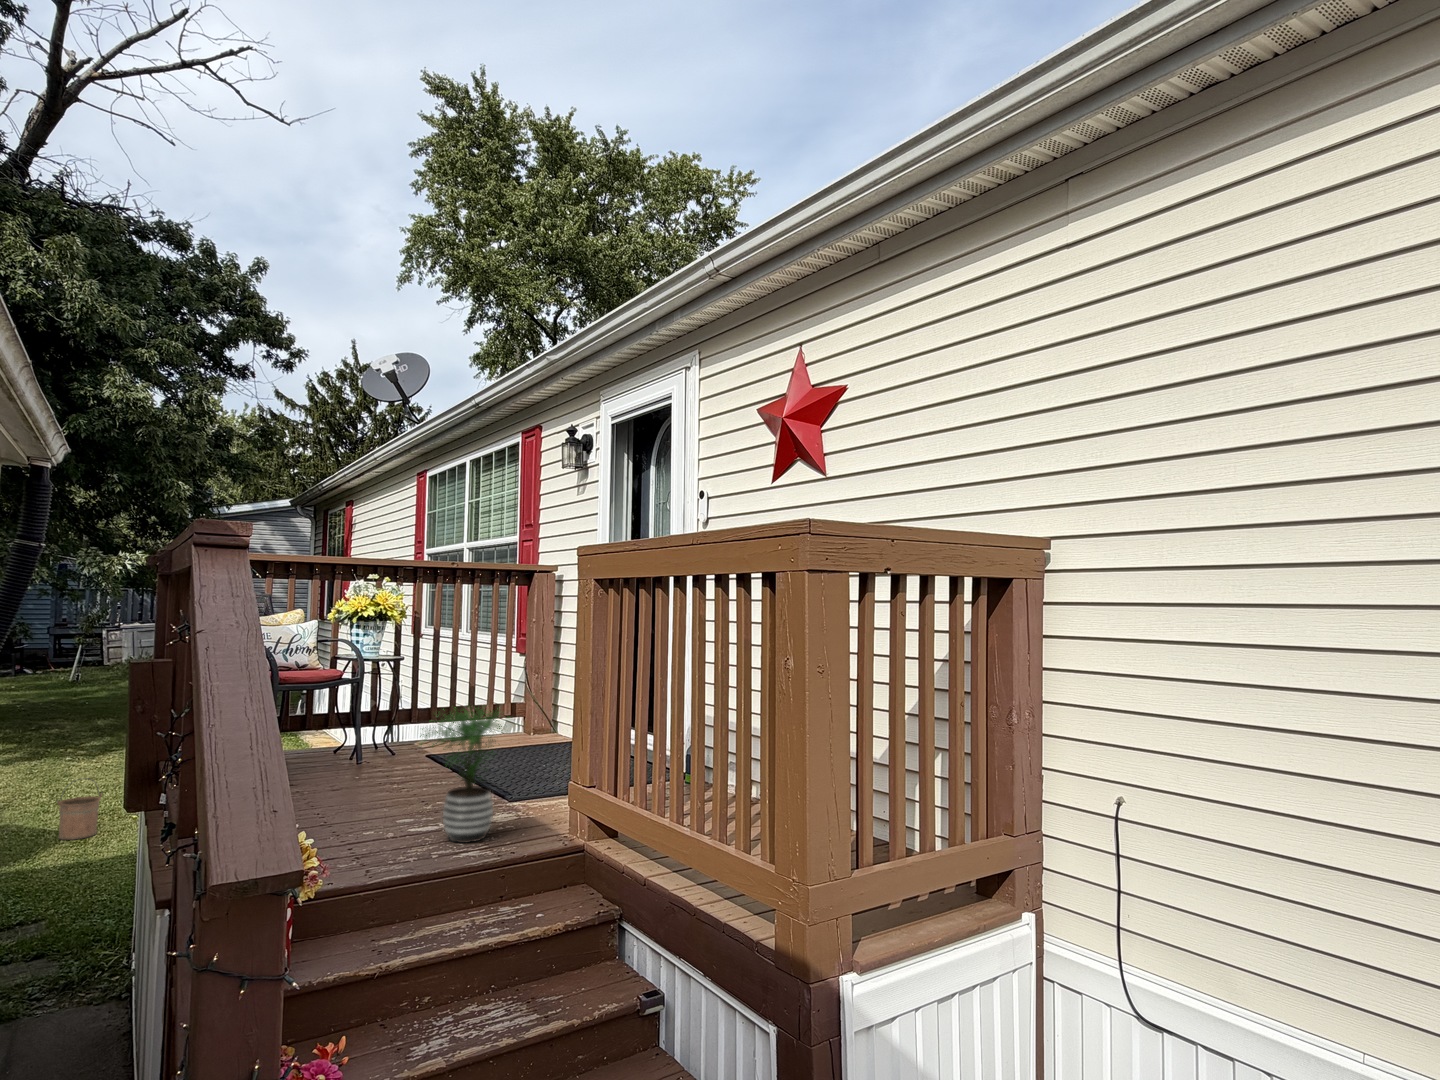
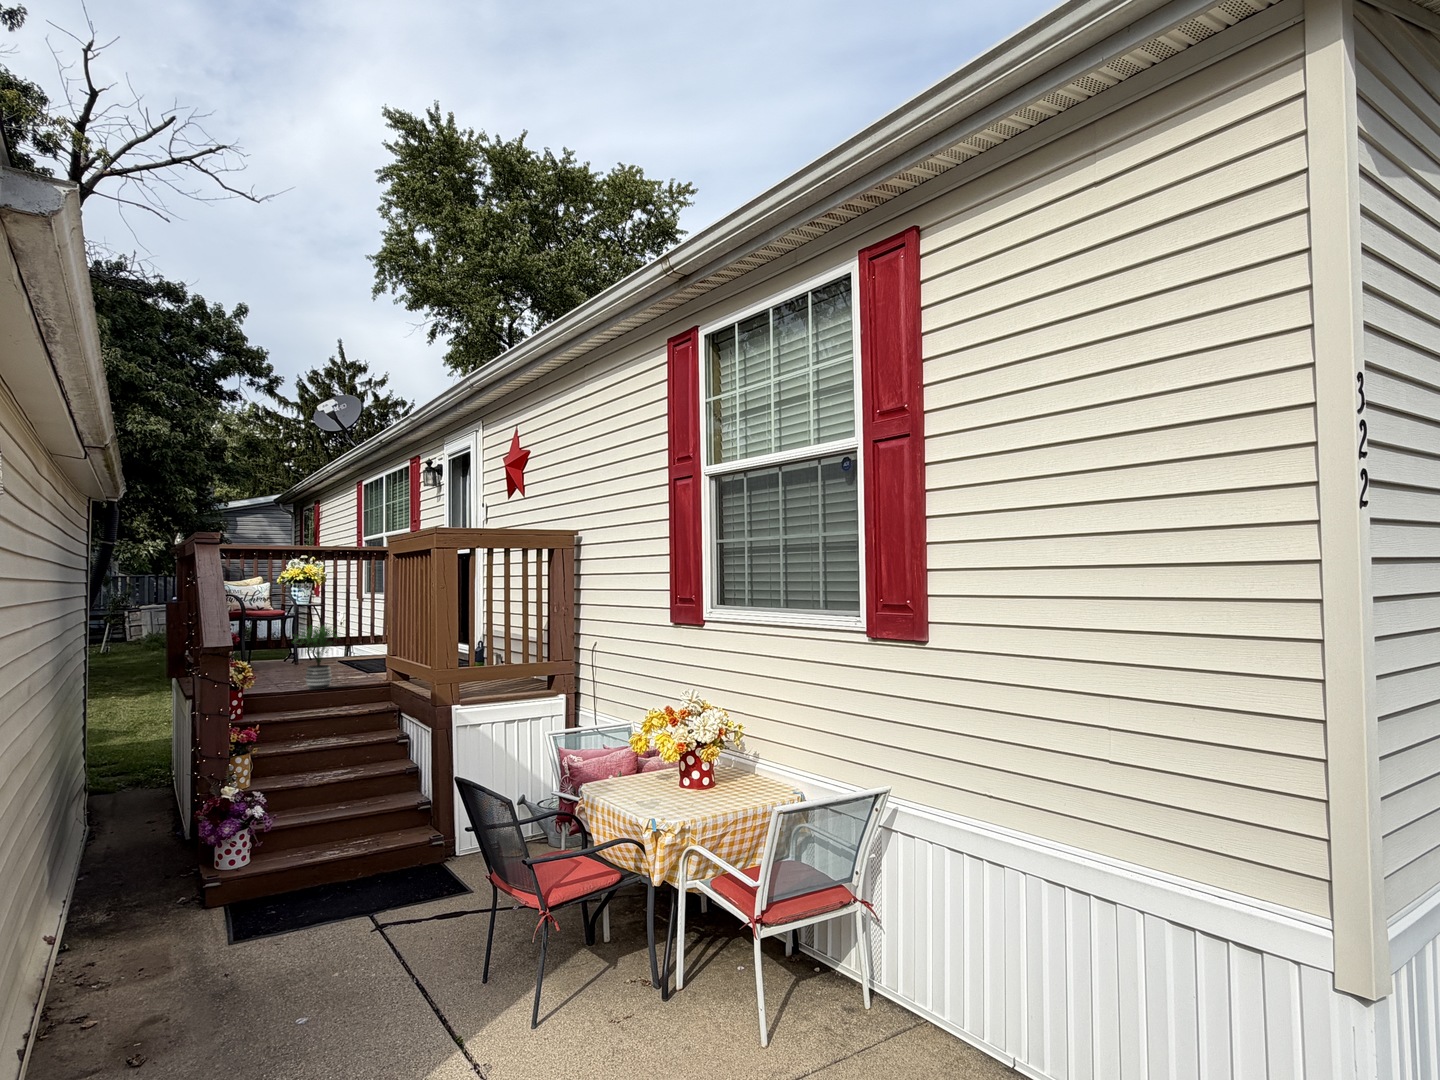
bucket: present [57,785,102,840] -> none [111,694,139,732]

